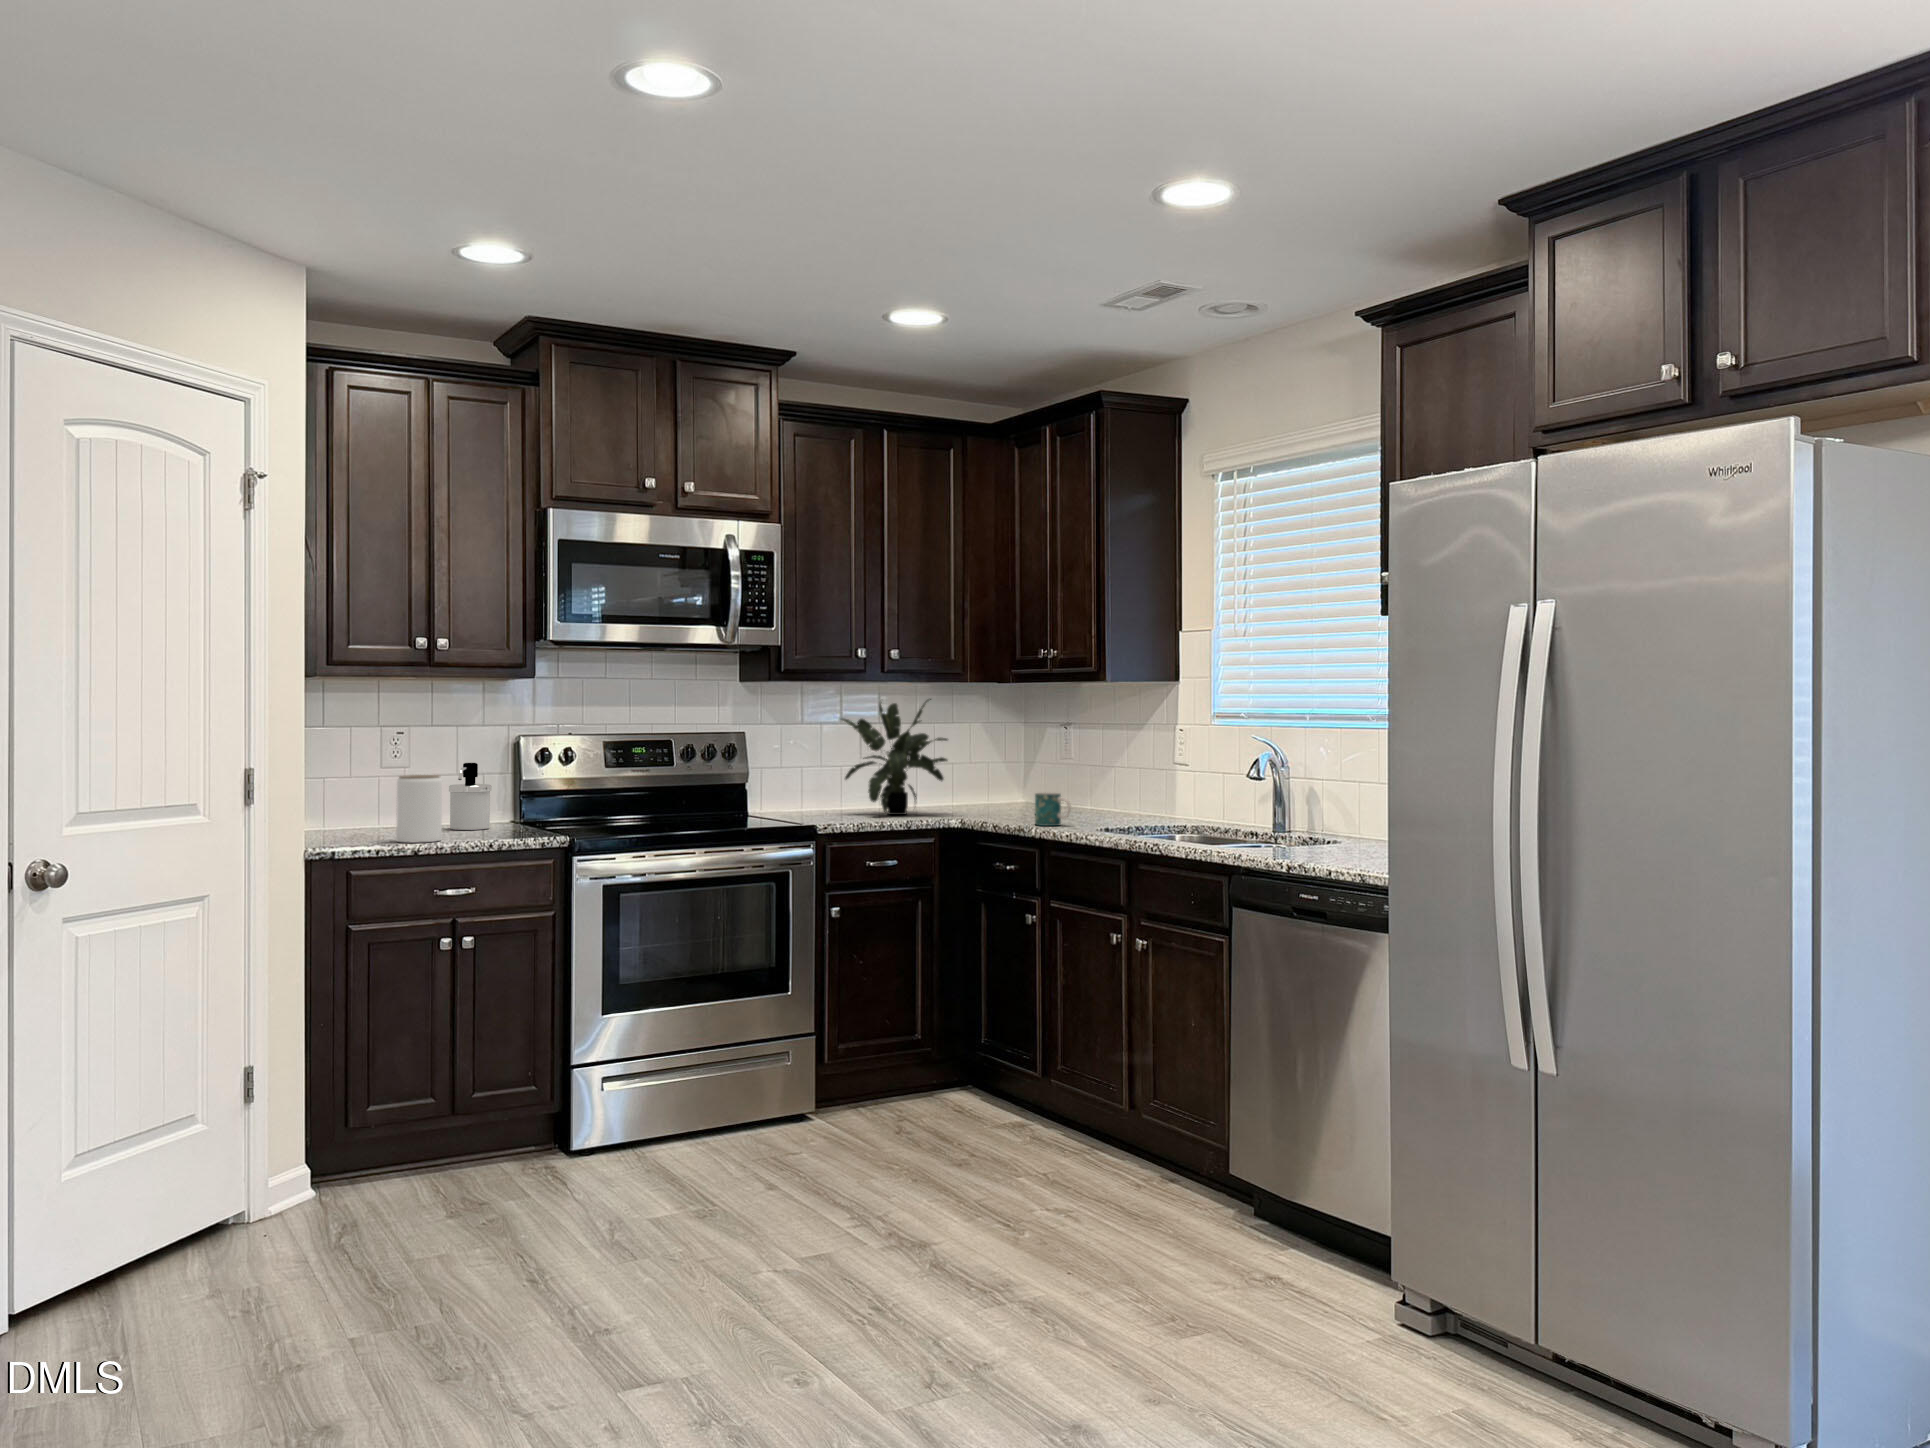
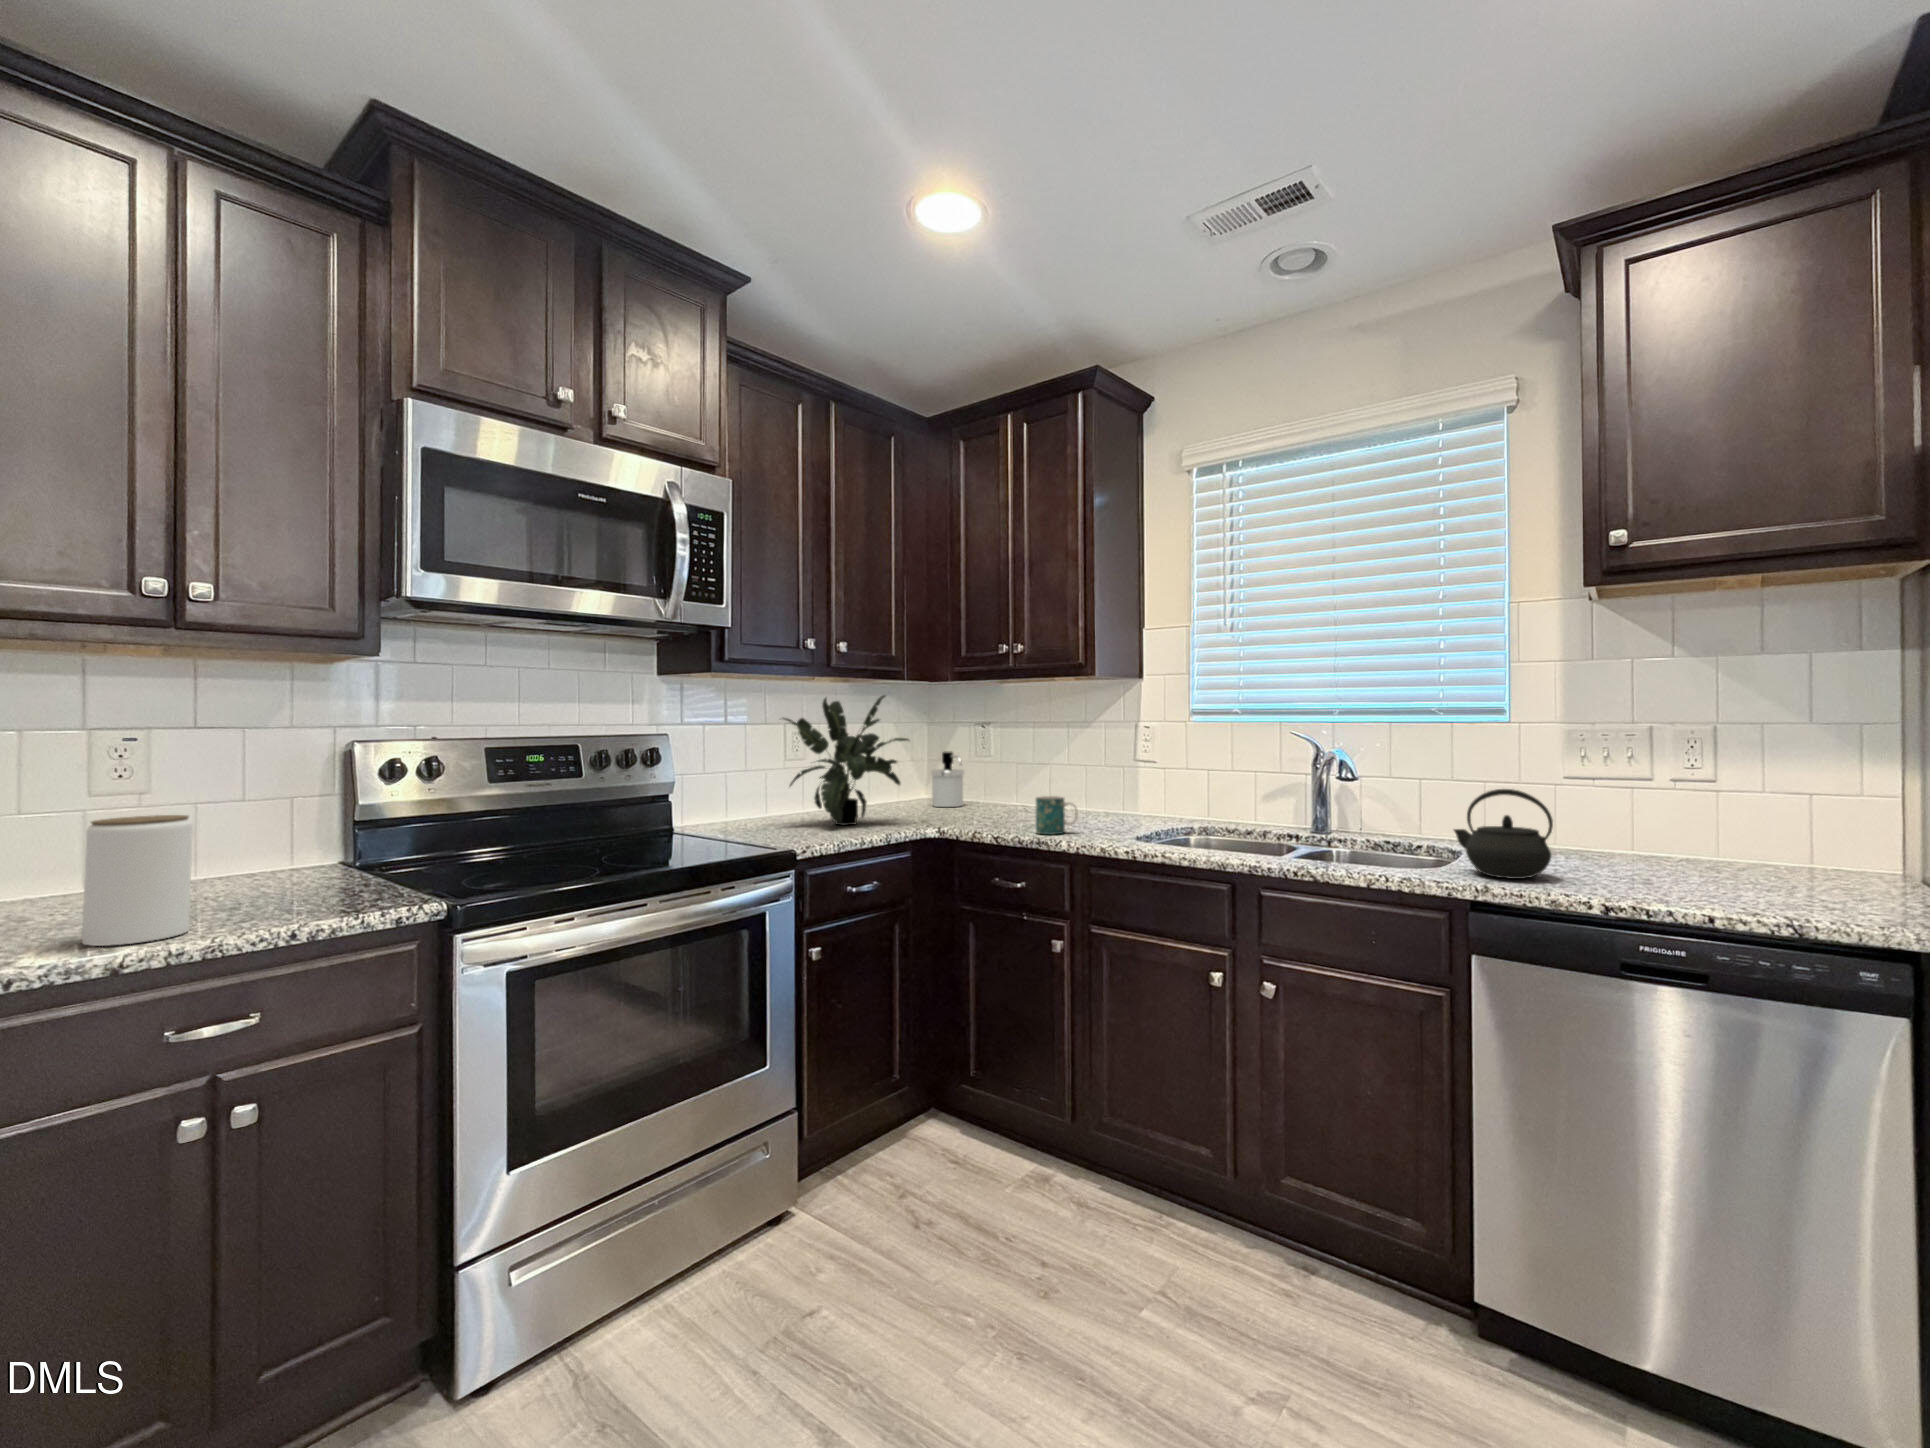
soap dispenser: present [449,763,491,830] -> present [931,752,964,807]
kettle: none [1270,786,1333,858] -> present [1454,789,1553,879]

